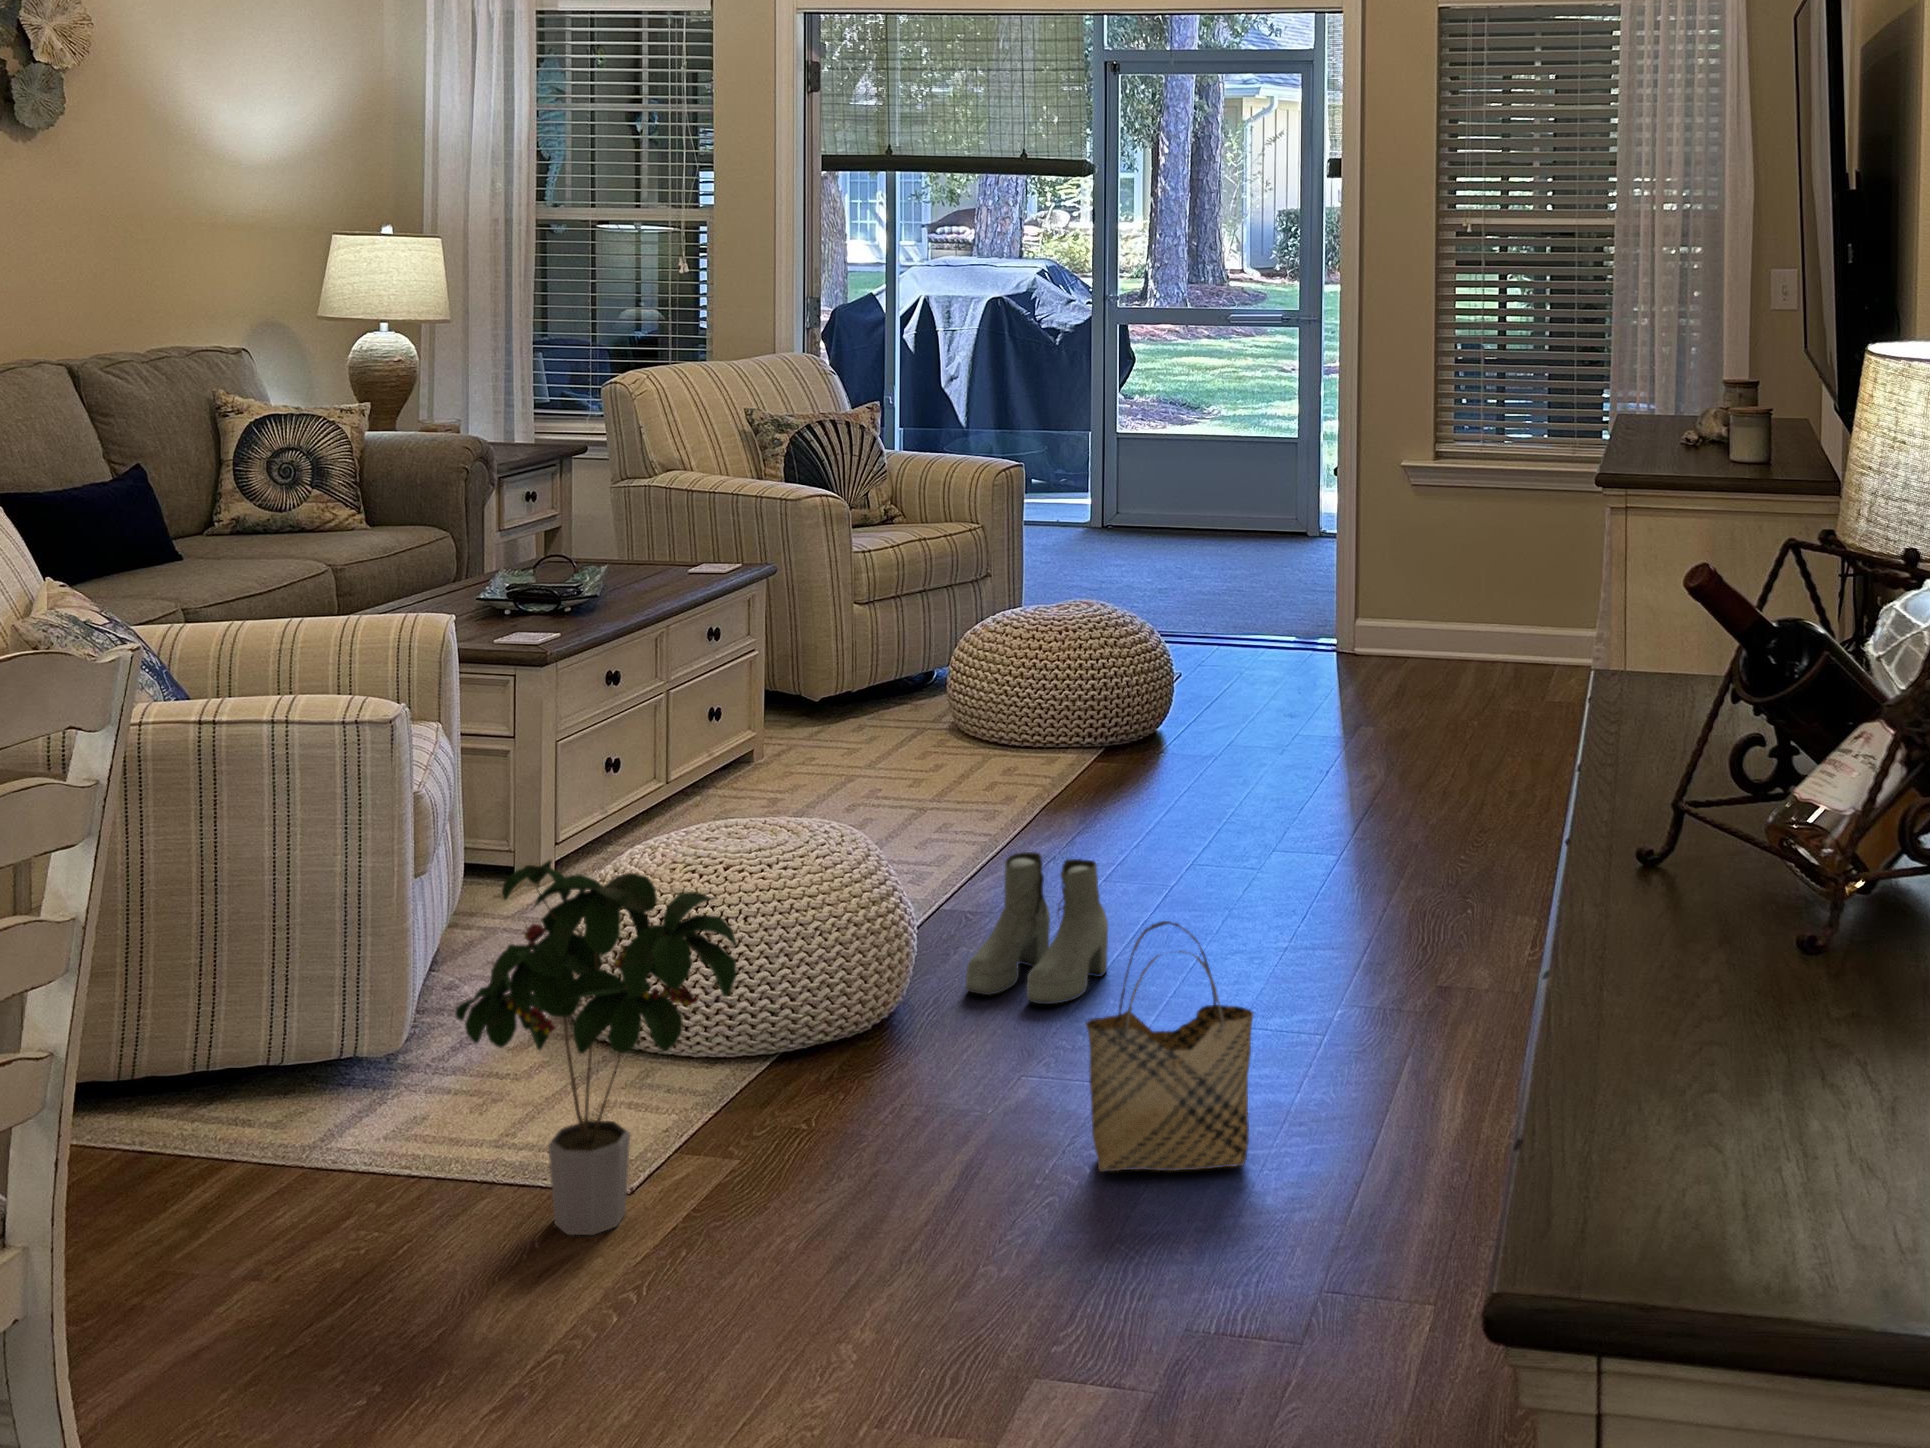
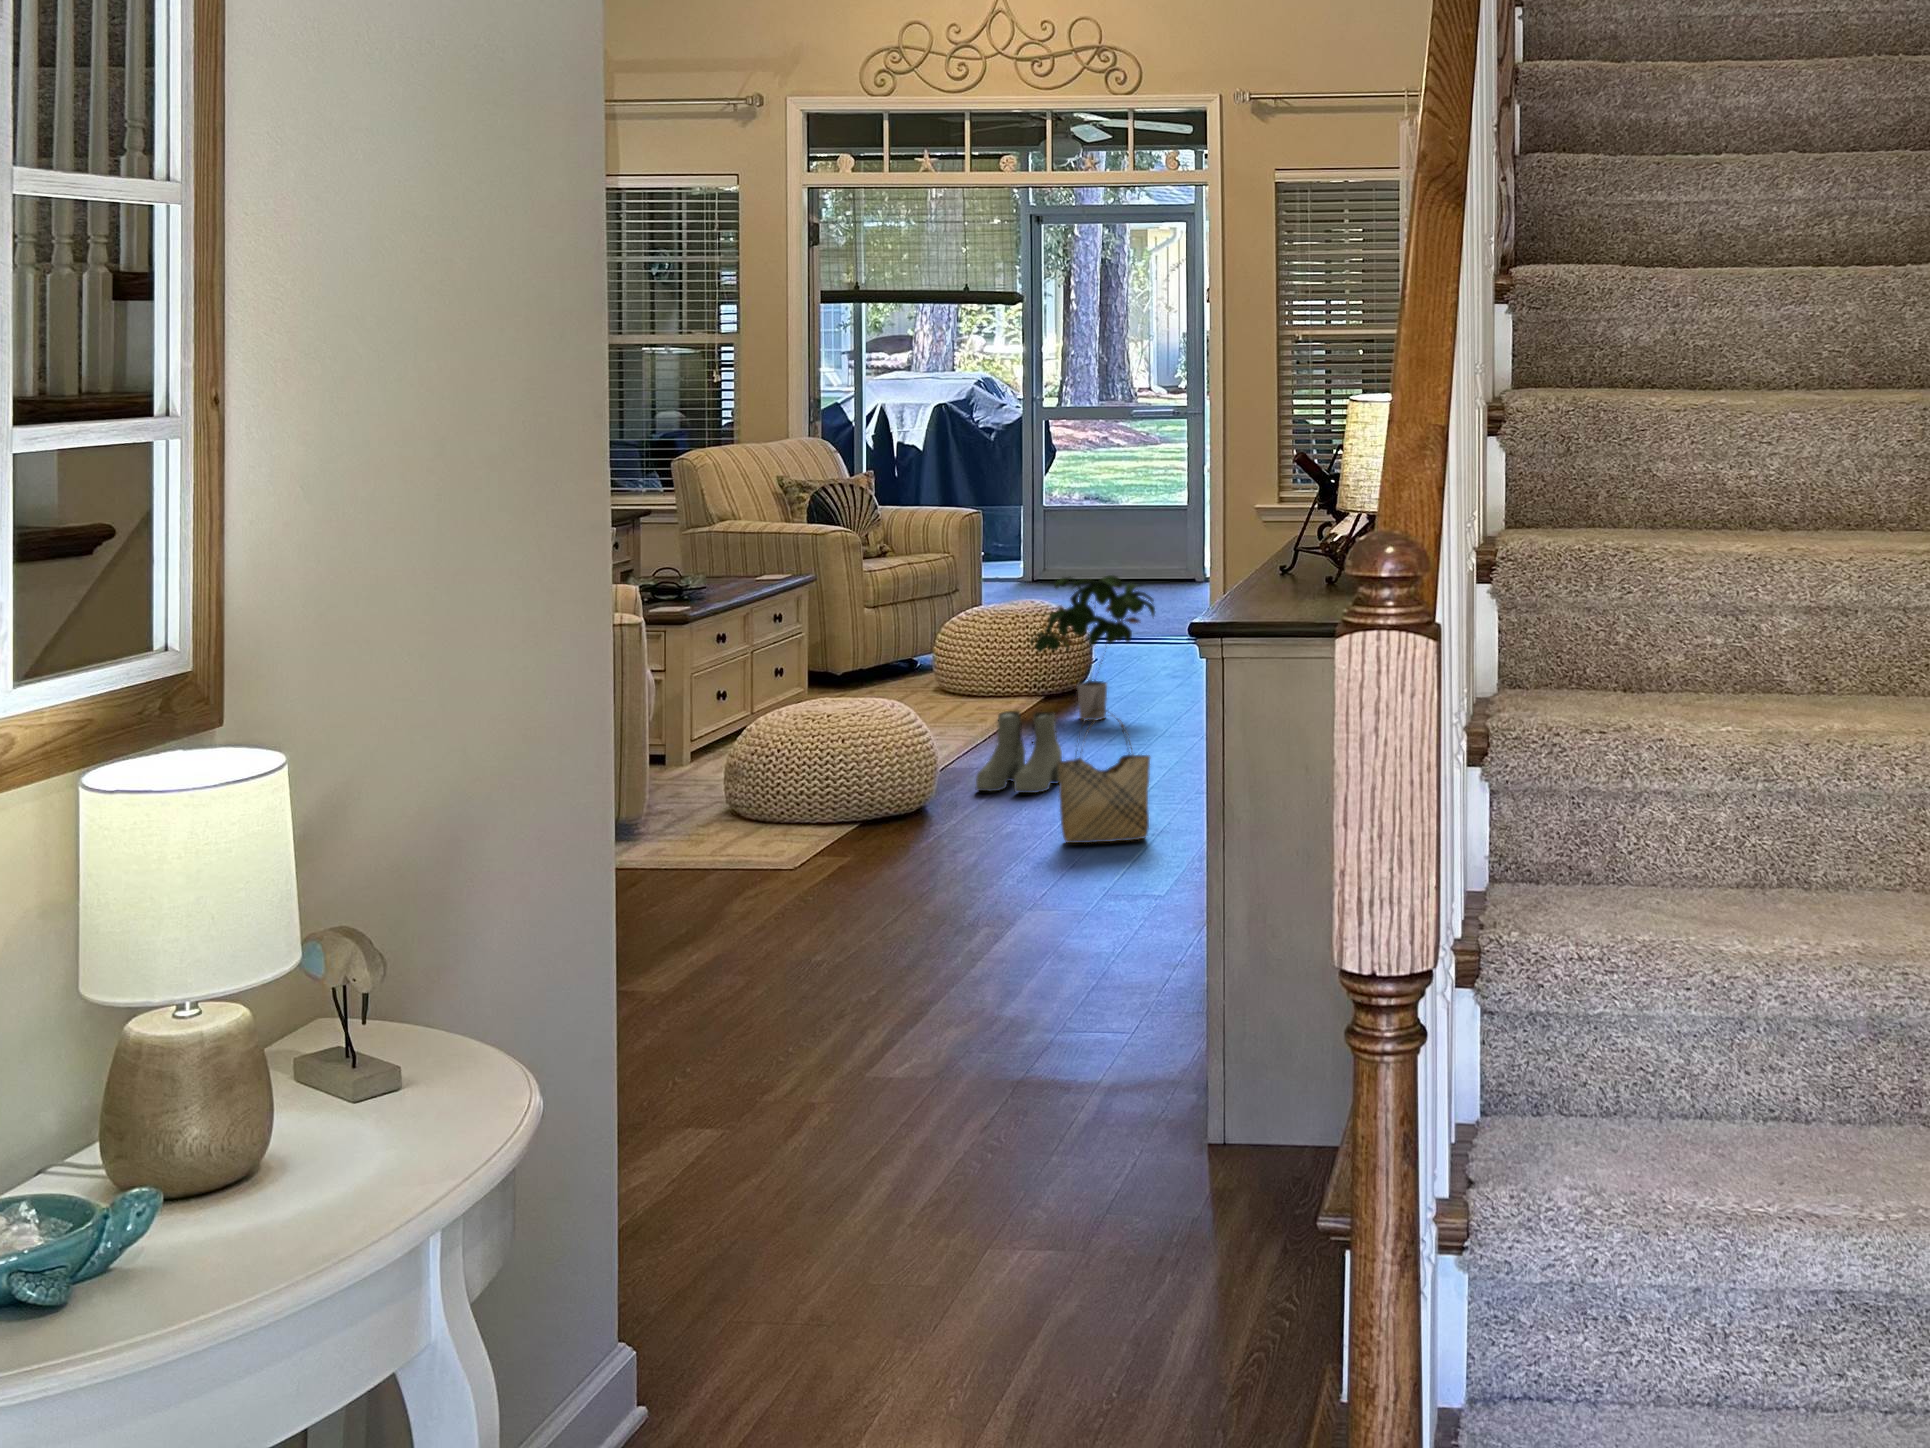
potted plant: present [455,860,737,1235] -> present [1030,575,1155,721]

